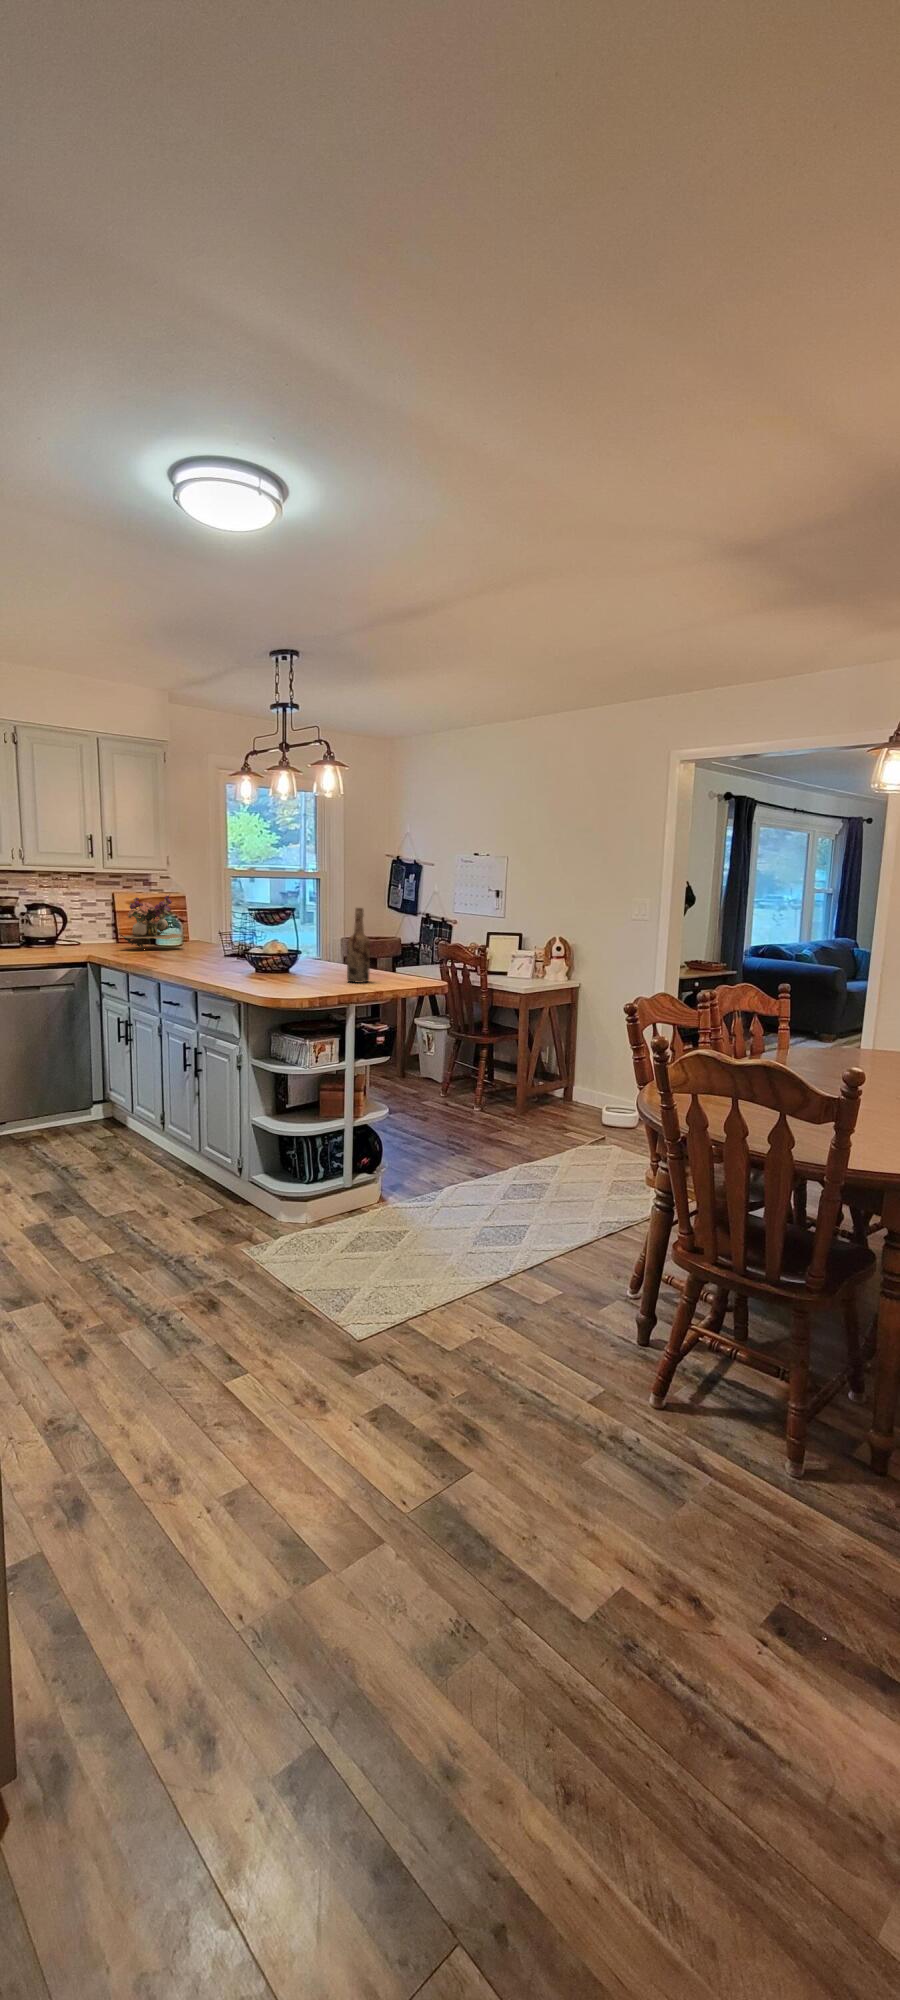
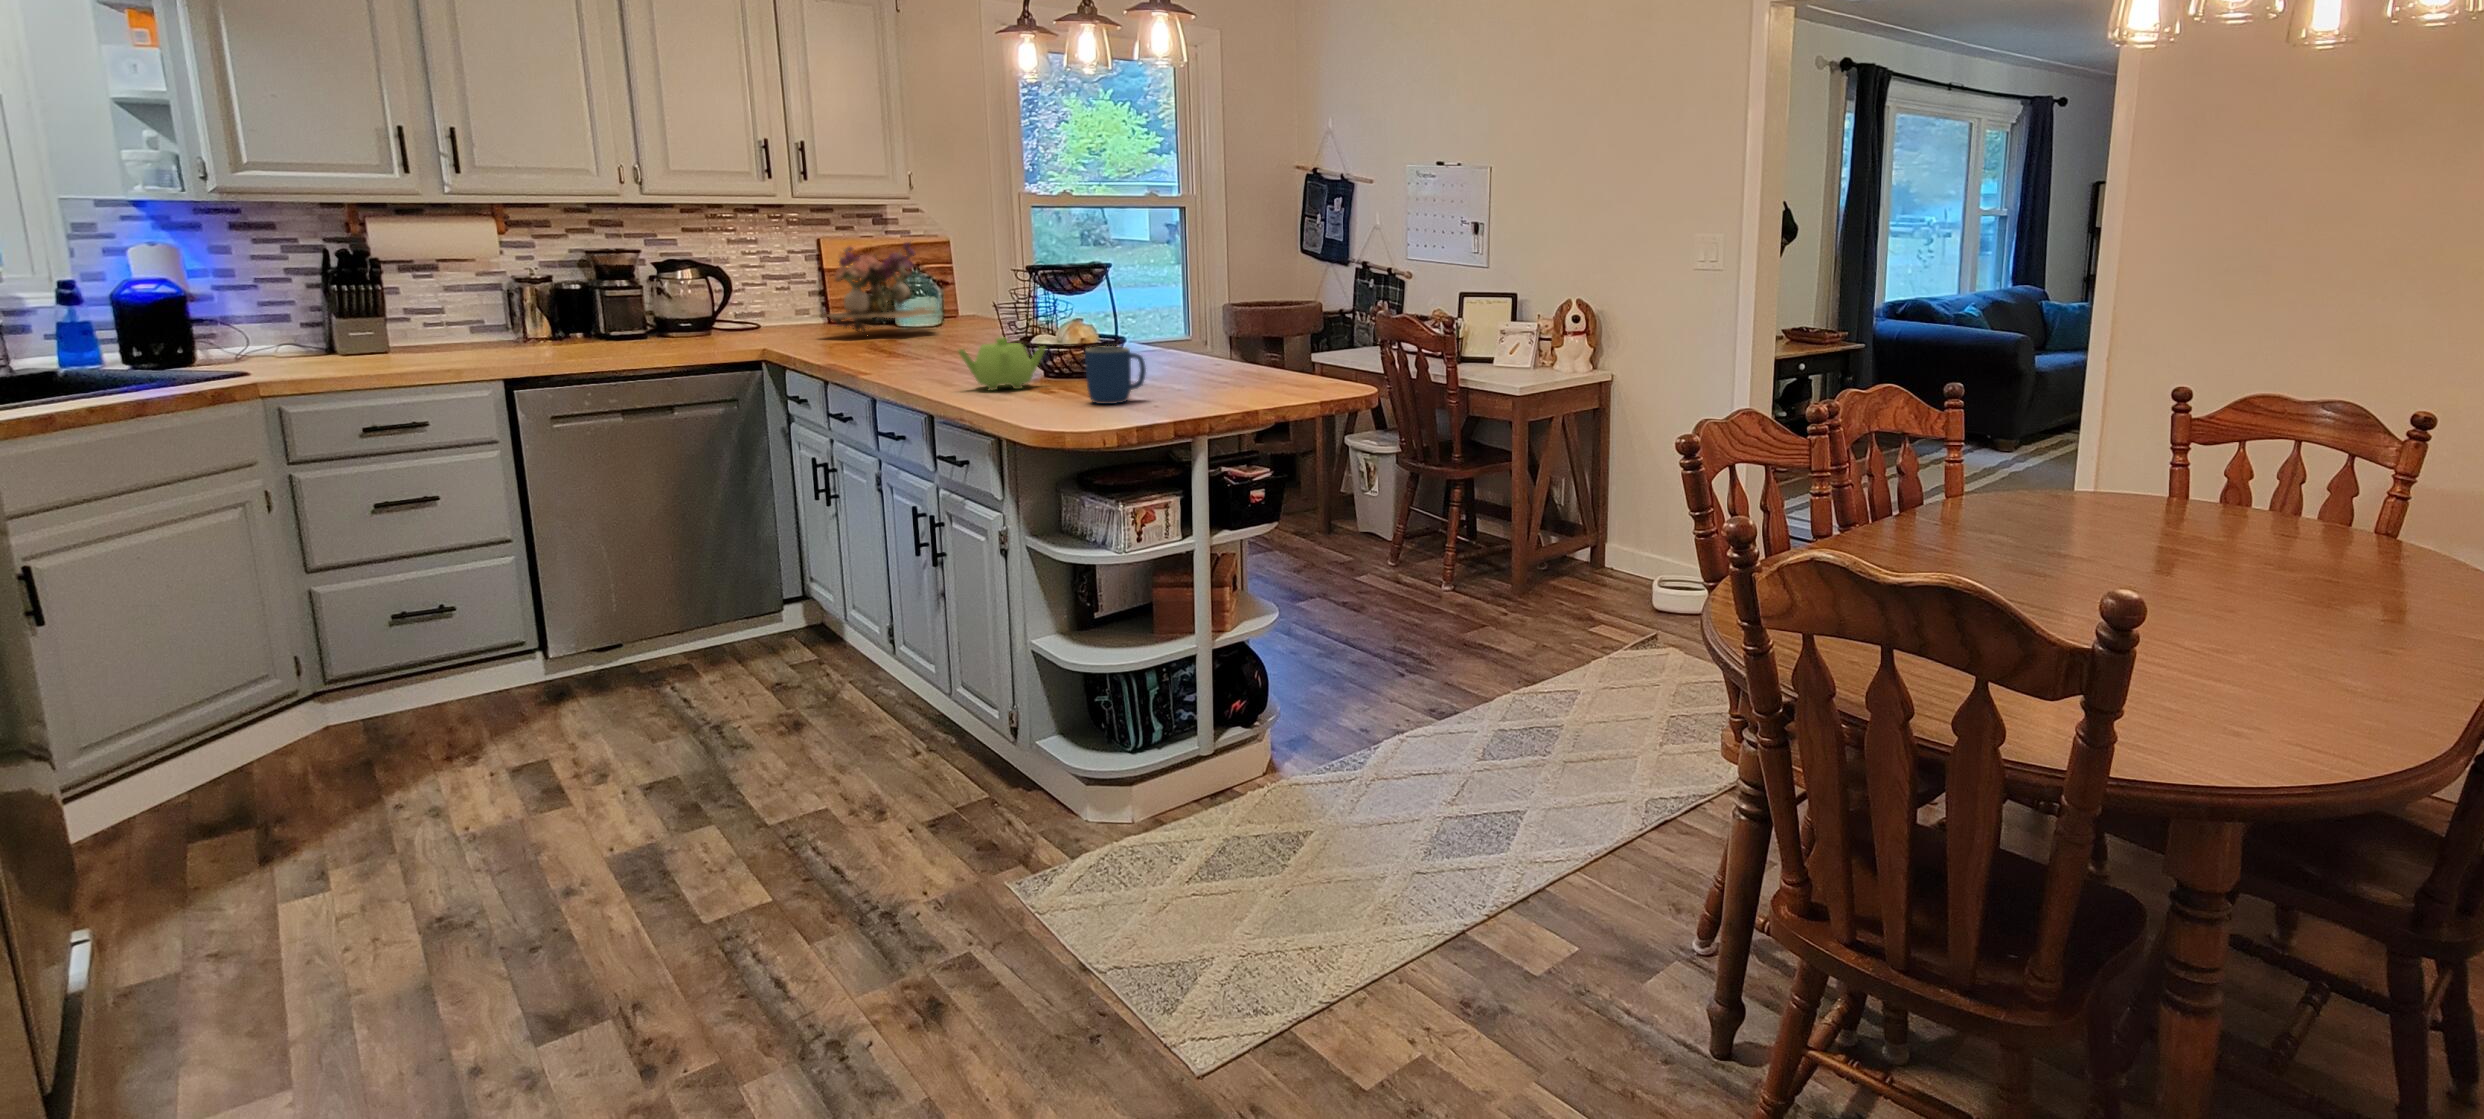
wine bottle: present [347,908,370,983] -> none [1194,263,1235,396]
teapot: none [214,948,262,977] -> present [958,338,1045,391]
mug: none [288,953,321,985] -> present [1085,346,1146,404]

